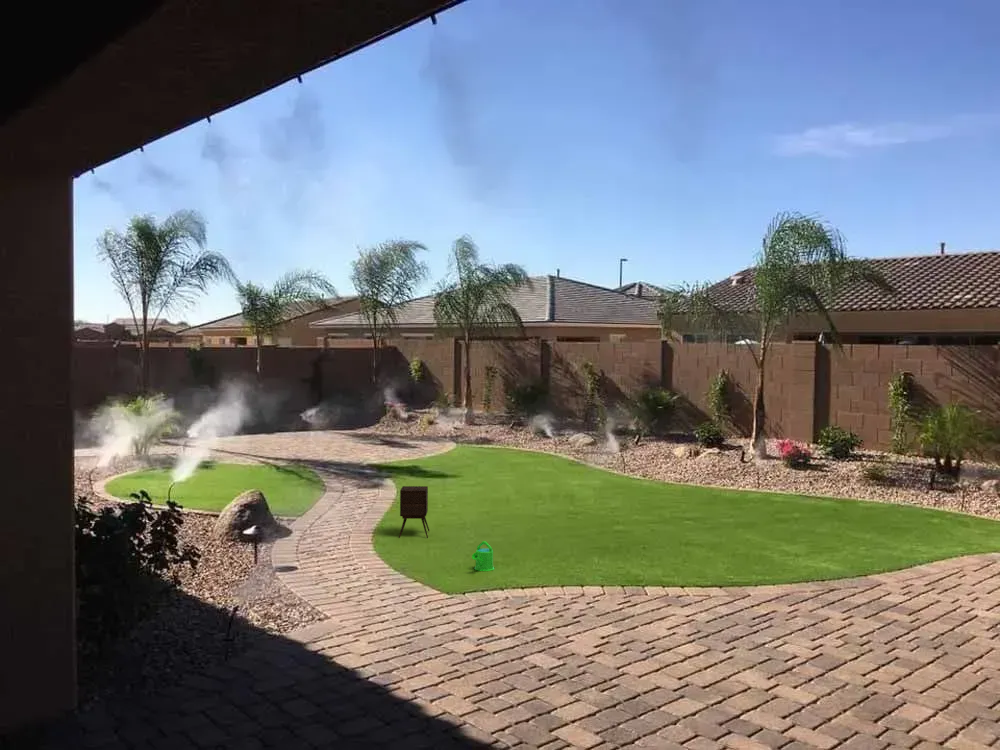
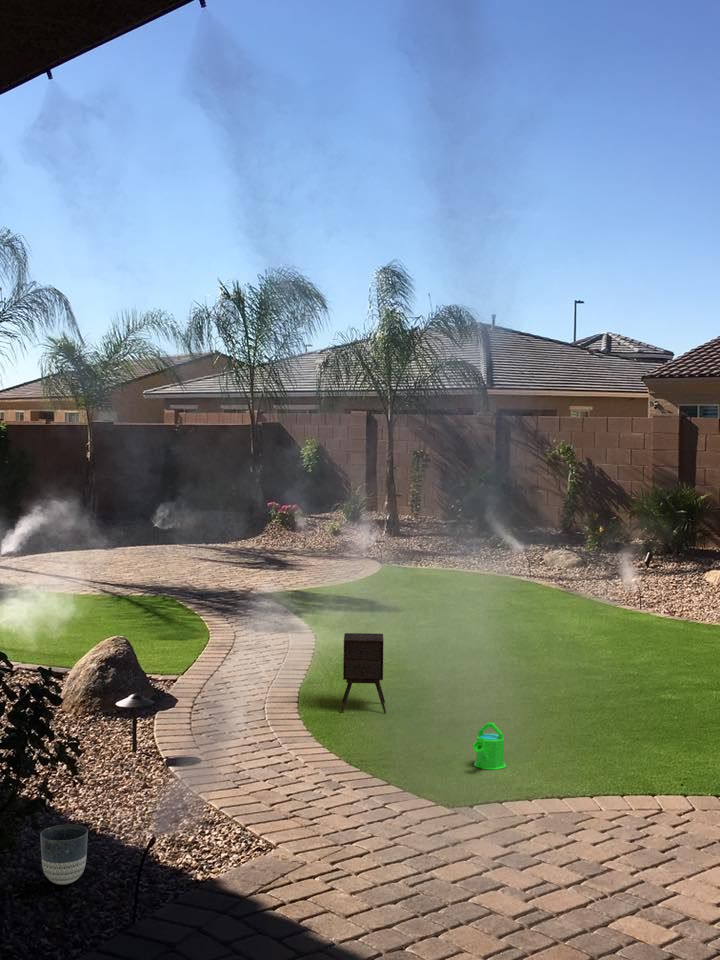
planter: none [175,604,206,641] -> present [40,825,88,885]

